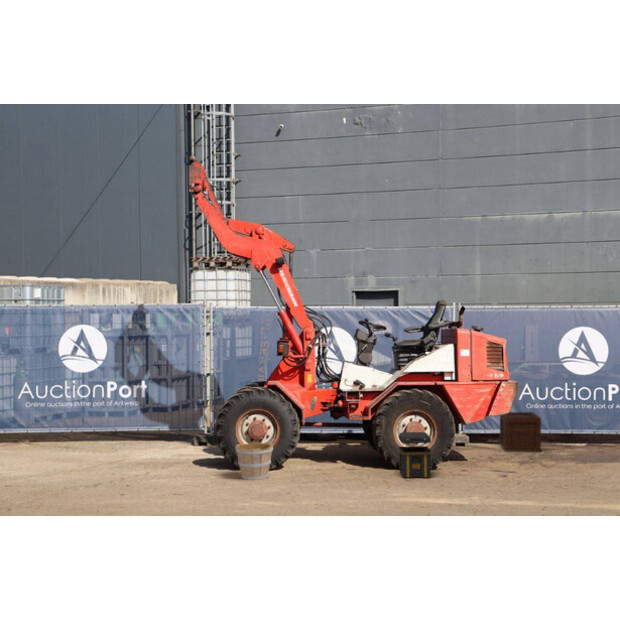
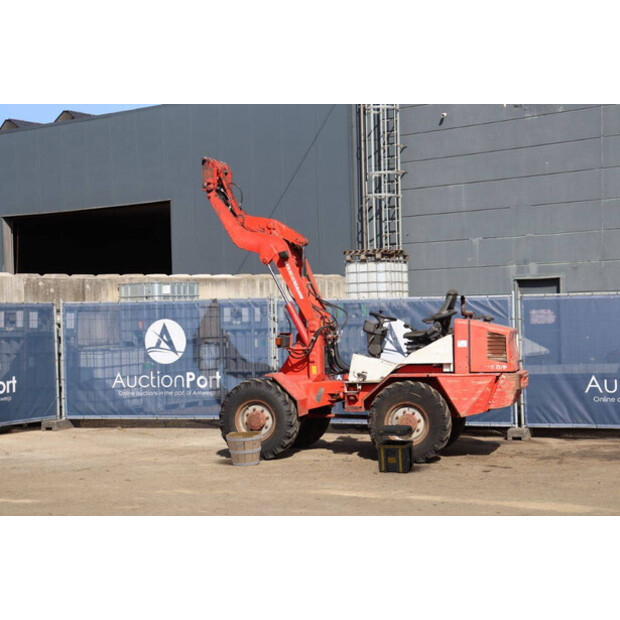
wooden crate: present [500,412,541,452] -> none [553,408,603,454]

